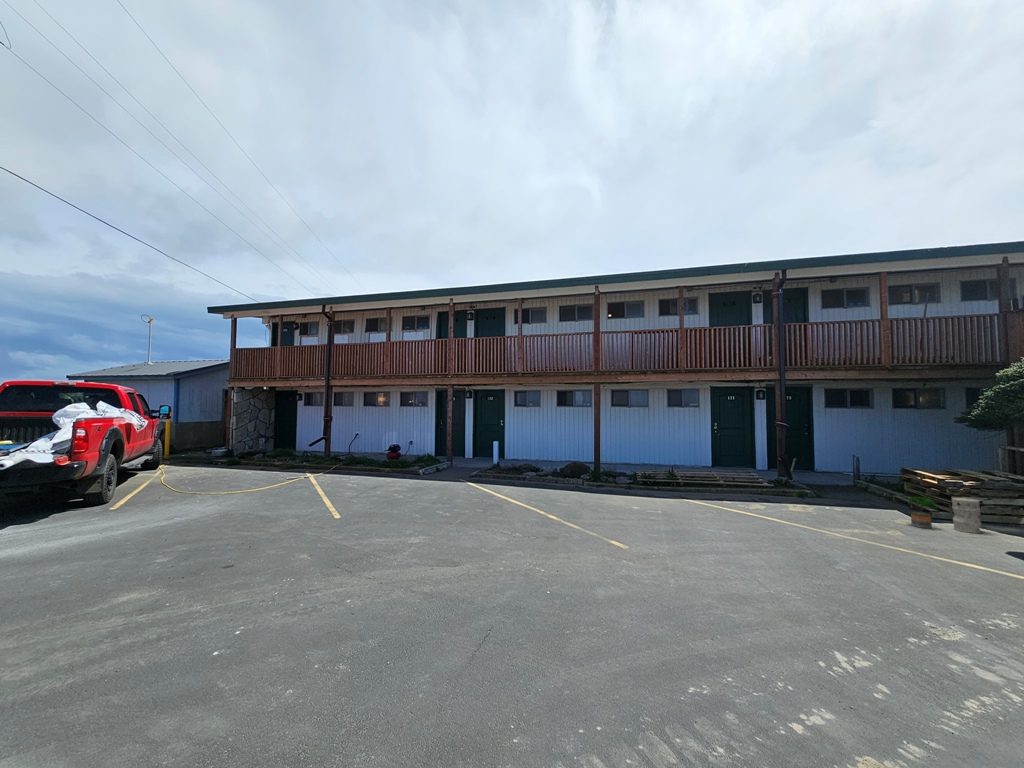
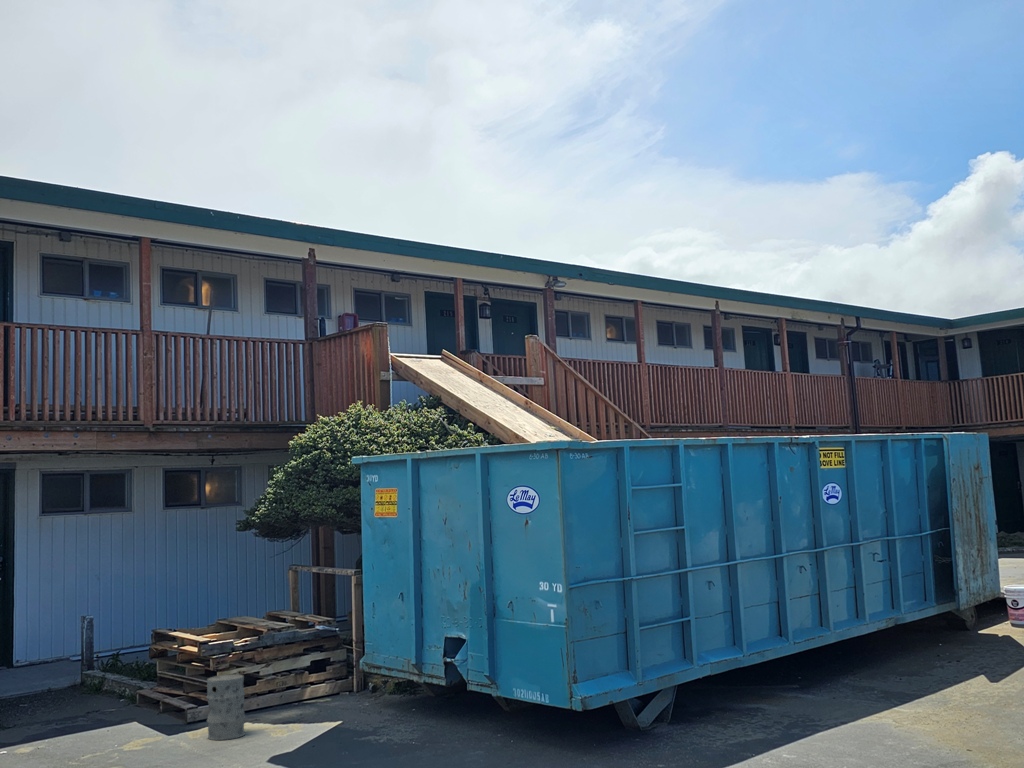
potted tree: present [908,497,937,528] -> none [137,686,183,751]

